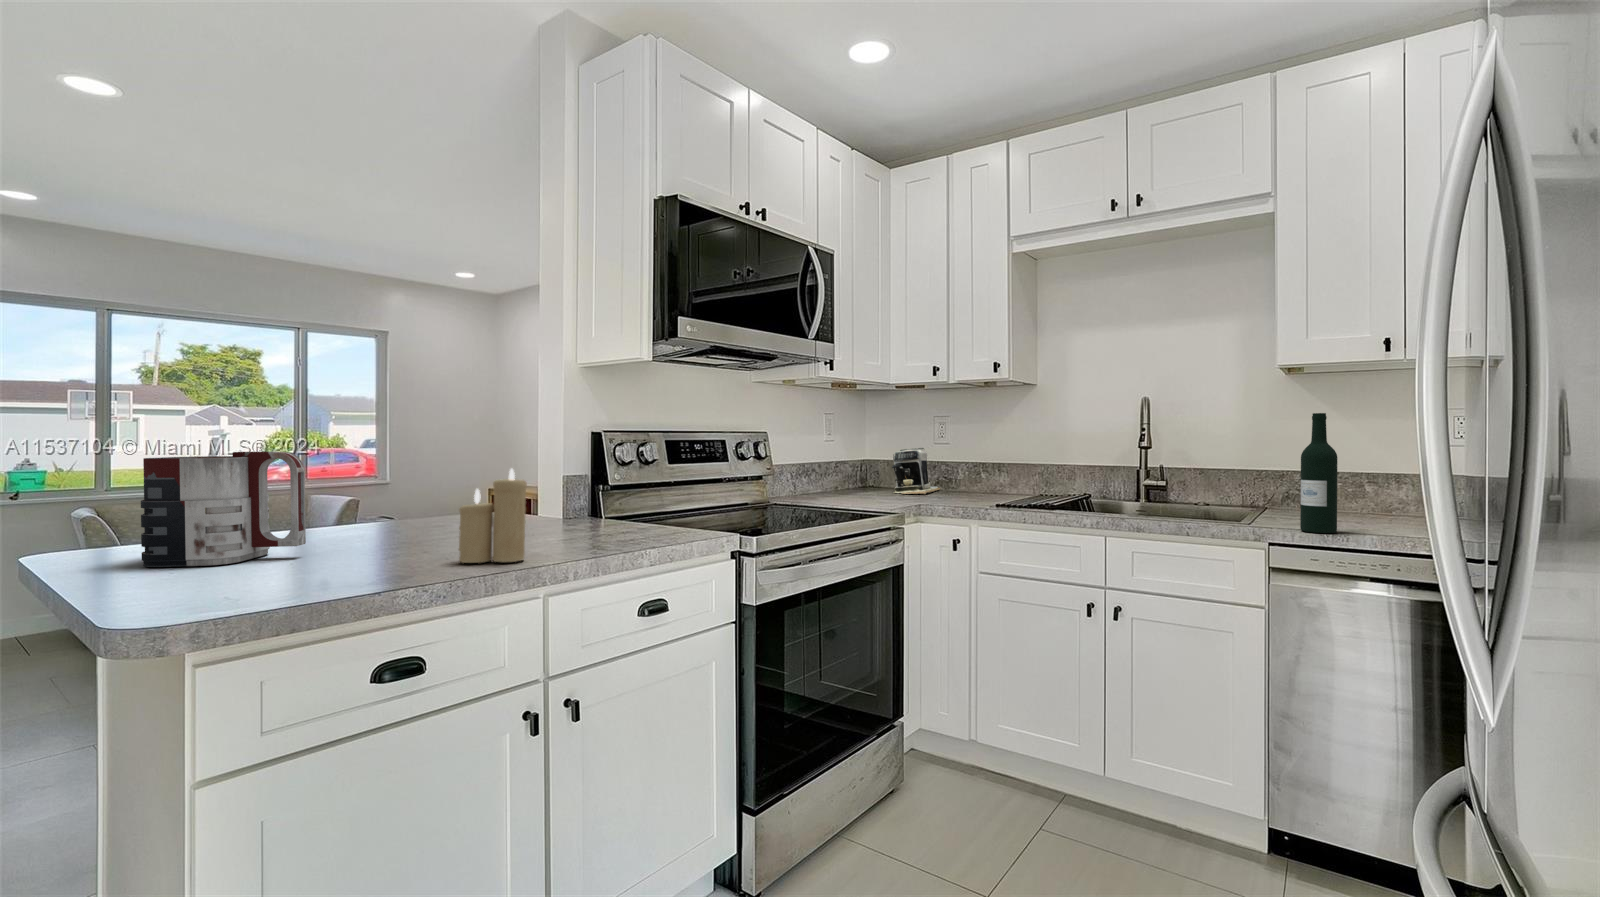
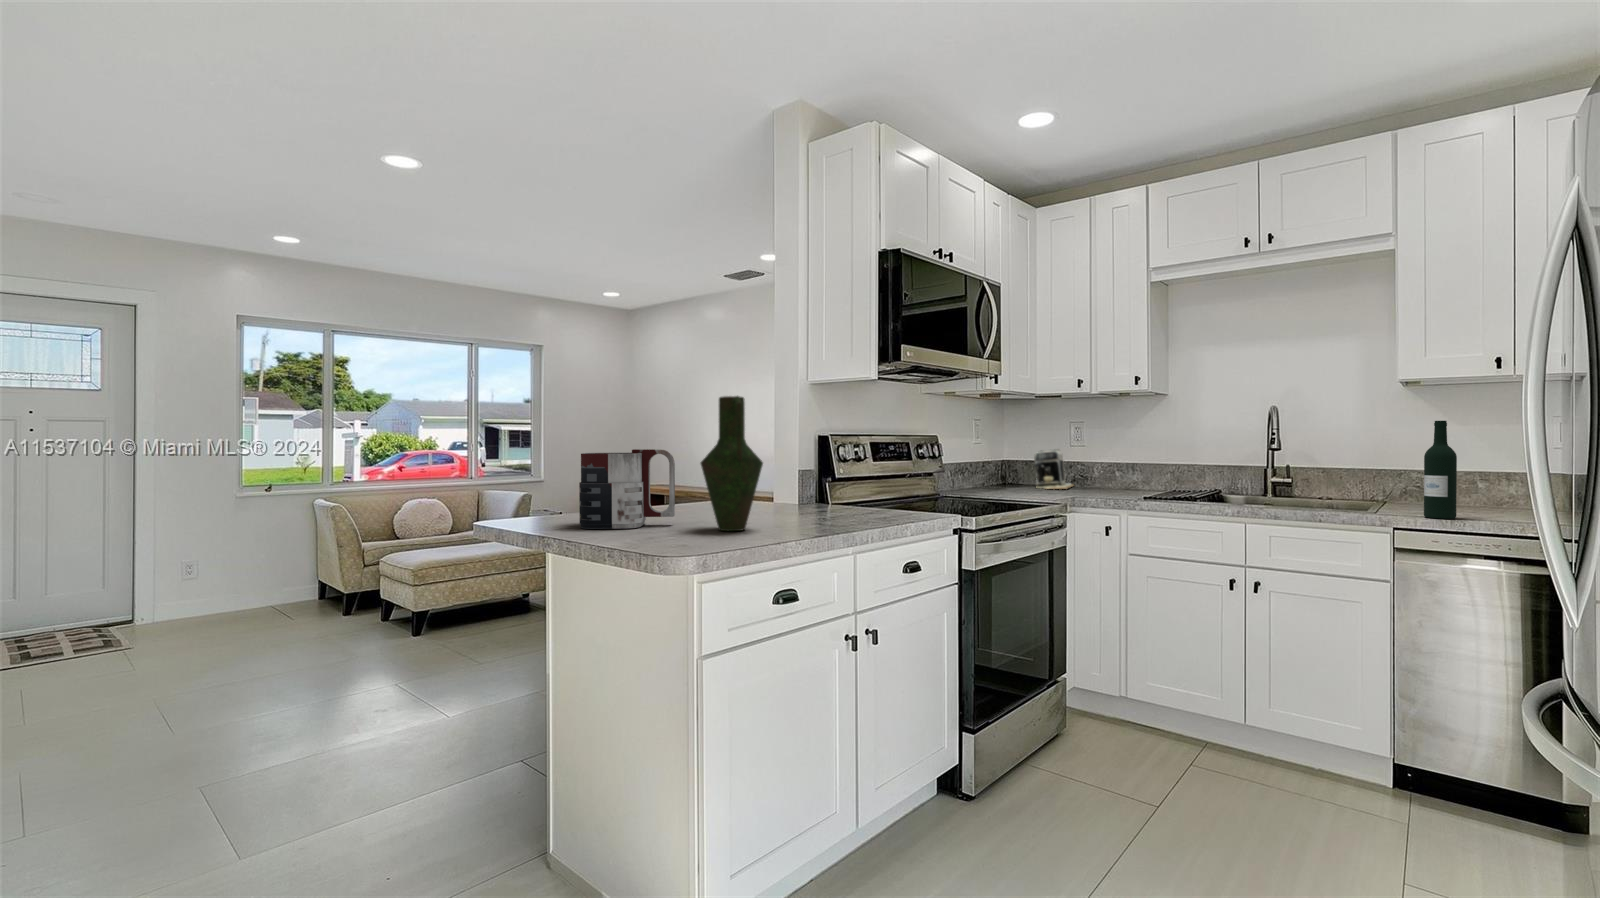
vase: none [309,375,413,569] -> present [701,396,763,531]
candle: present [459,468,527,563] -> none [794,461,839,529]

